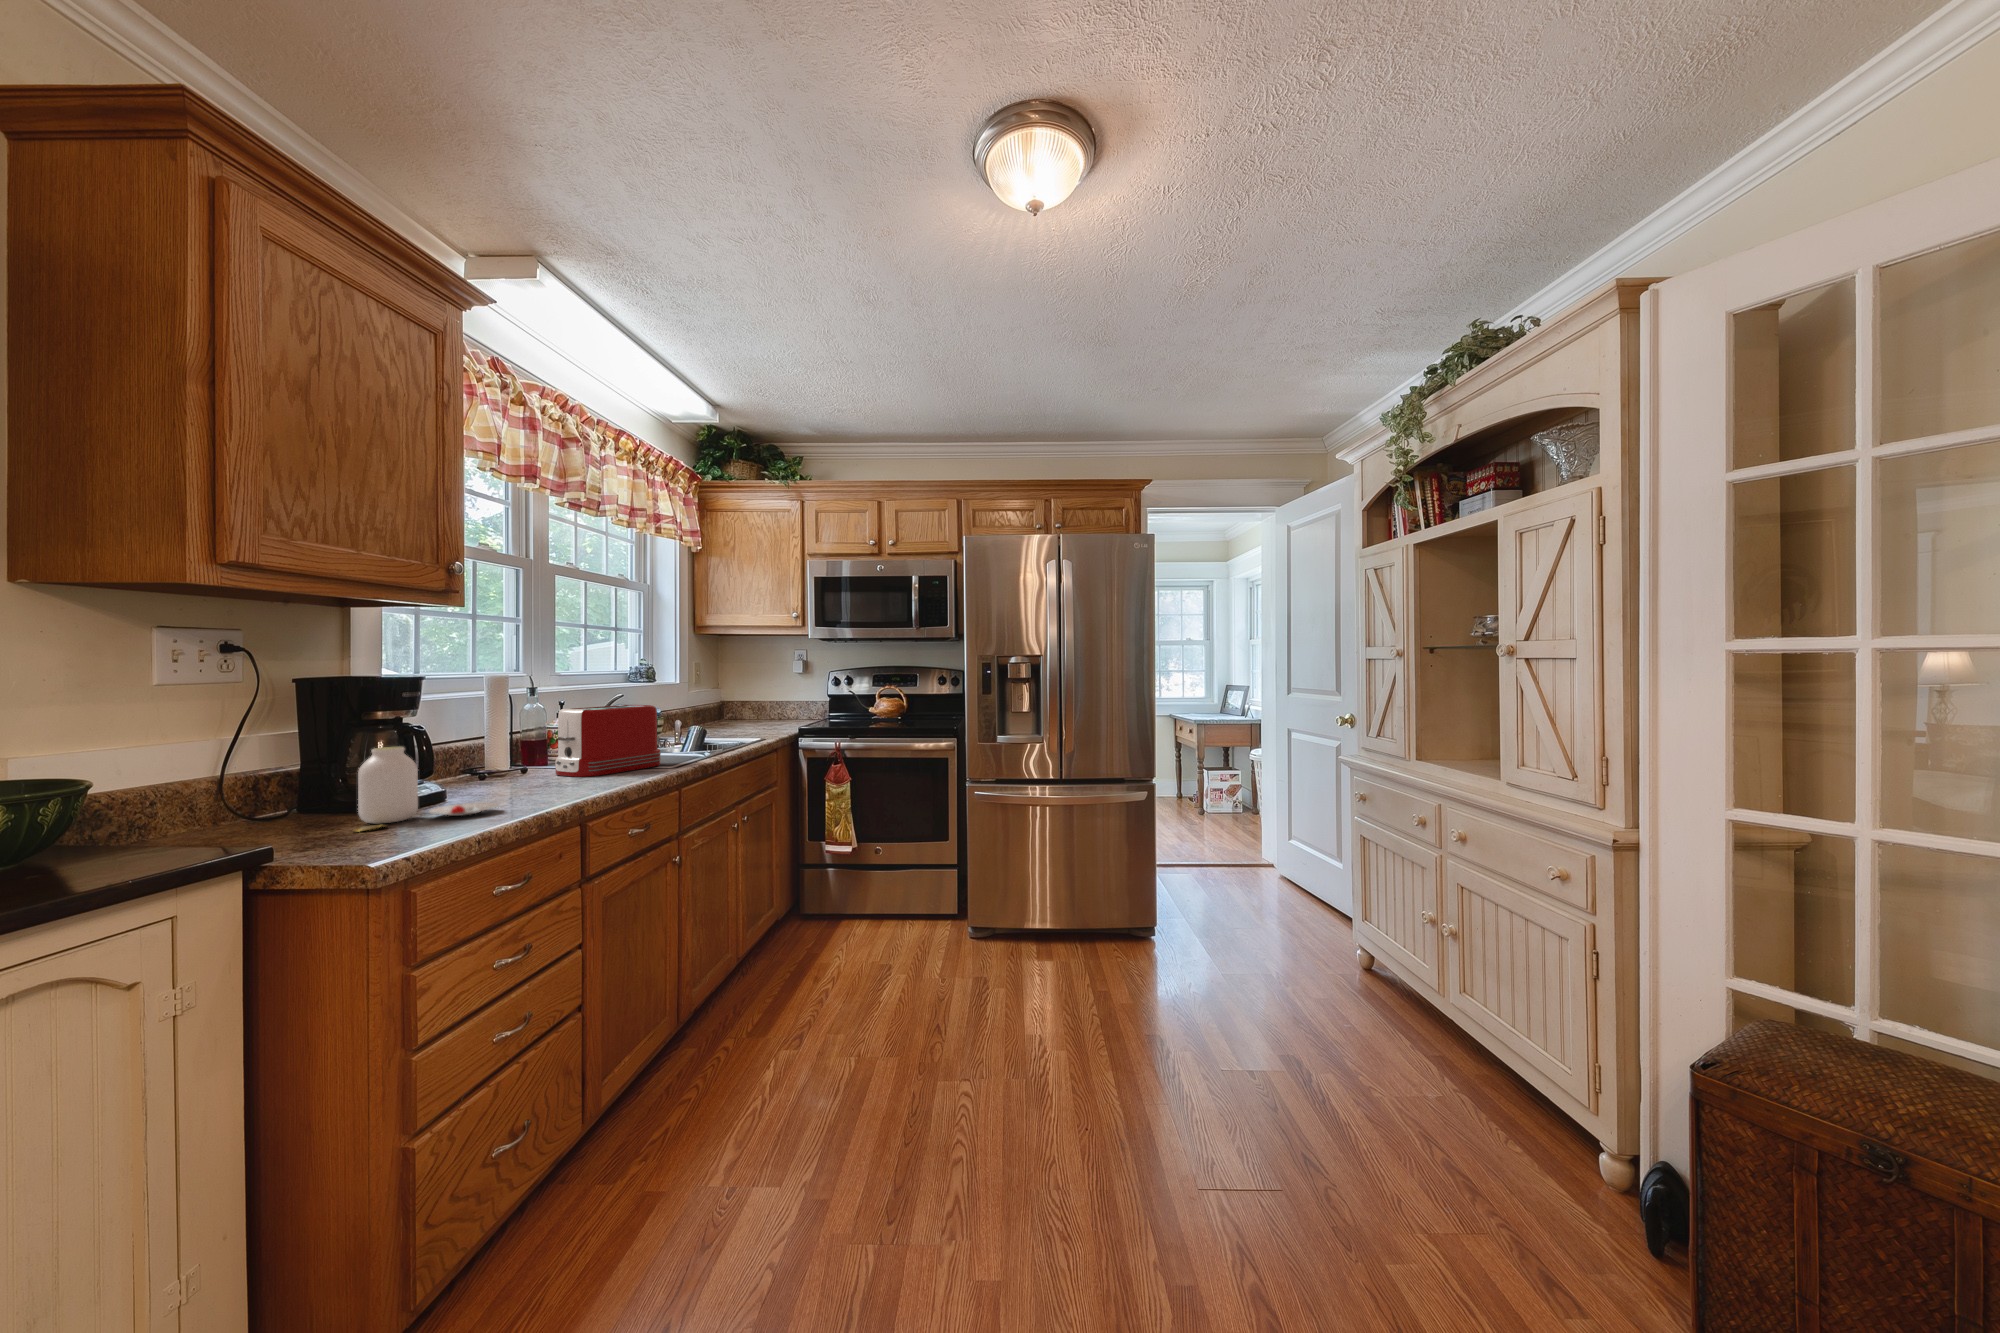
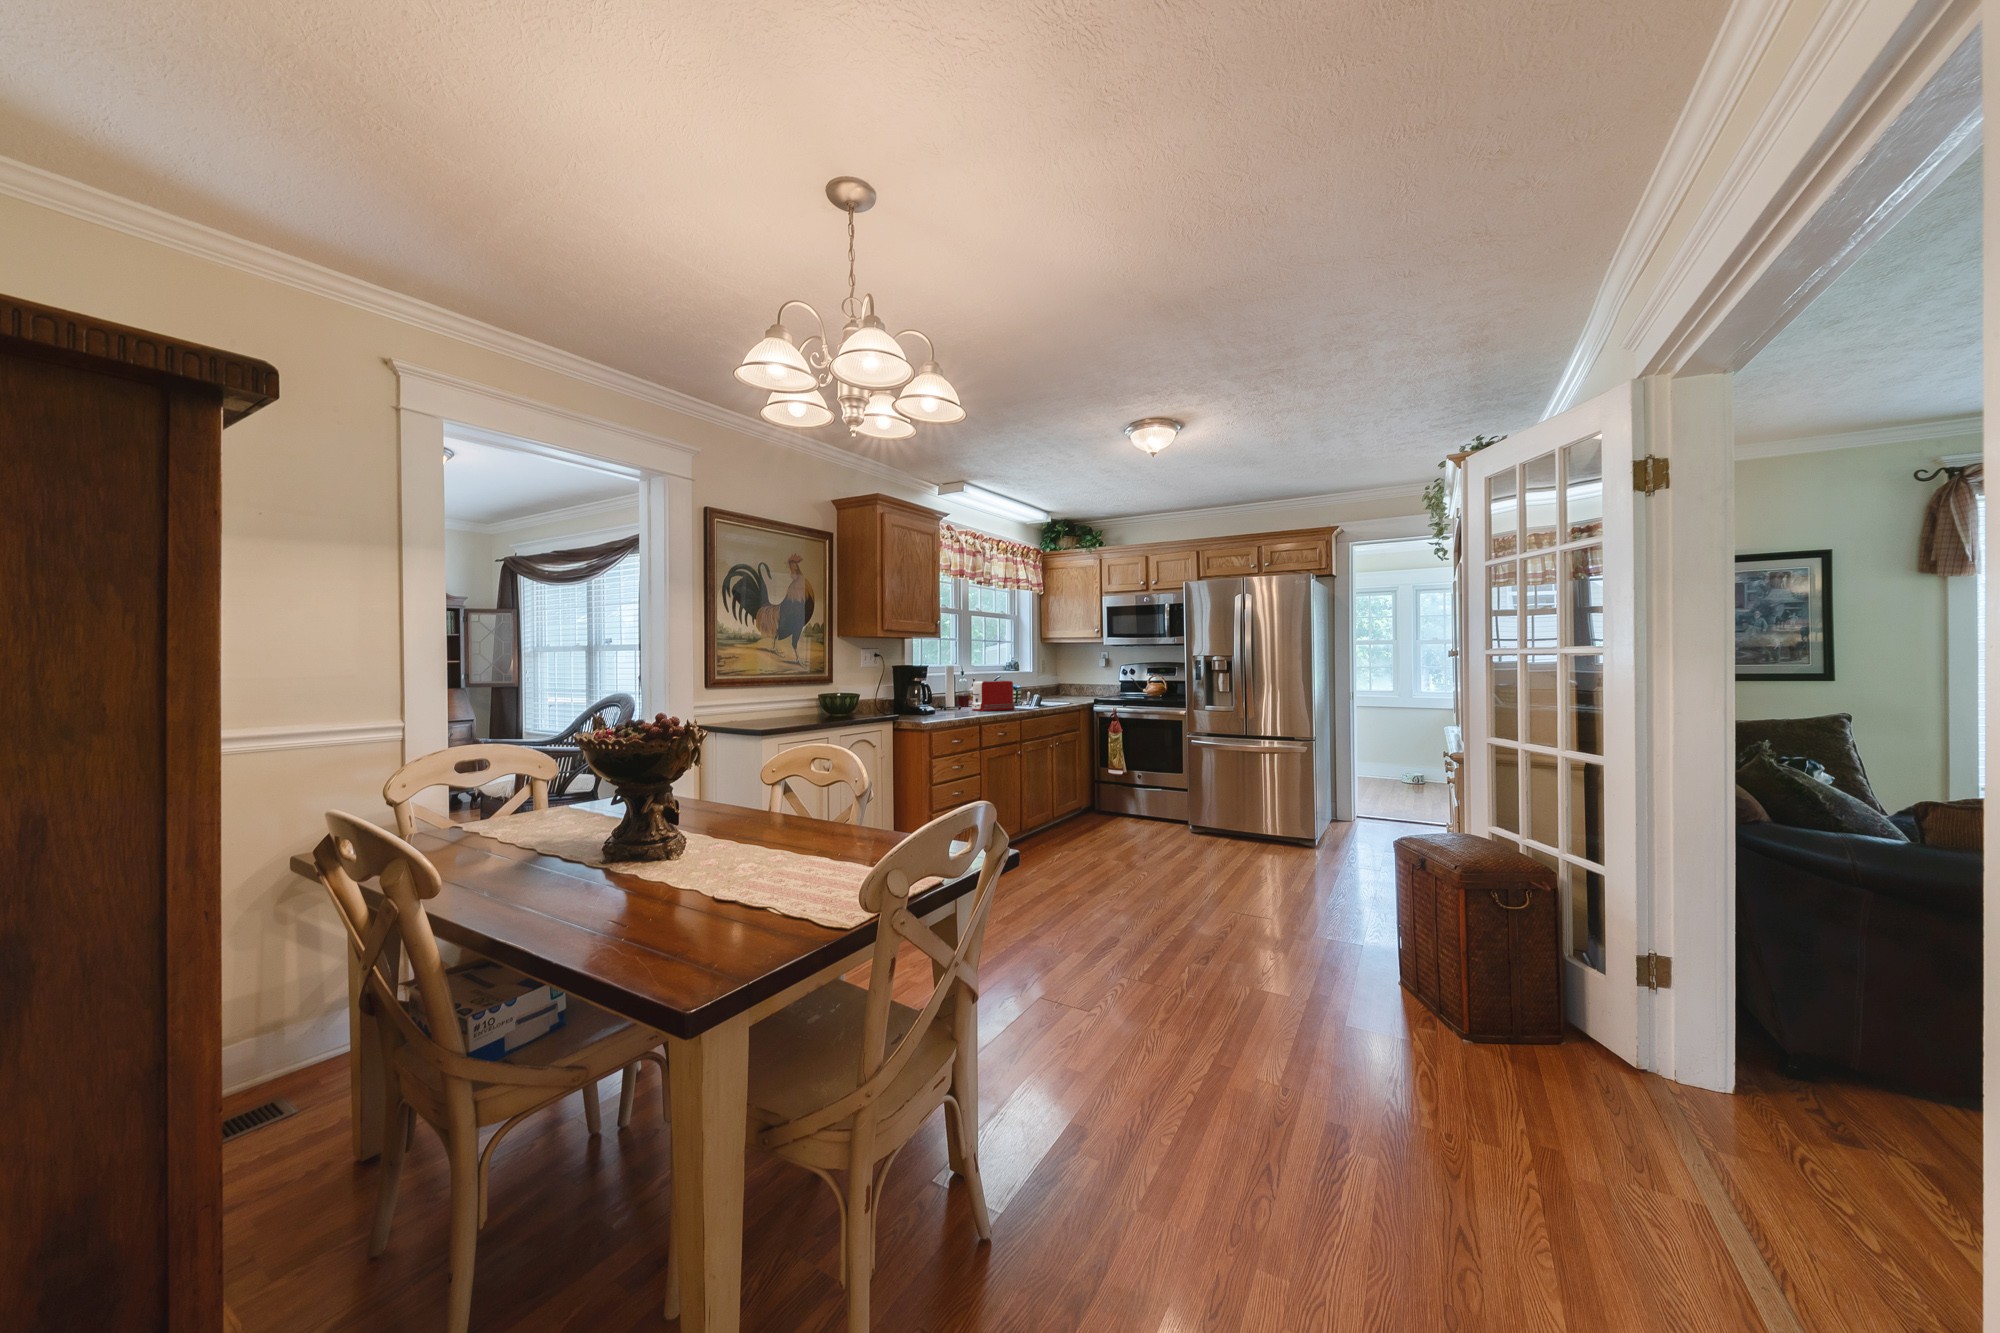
jar: present [353,747,498,832] -> none [914,691,956,718]

